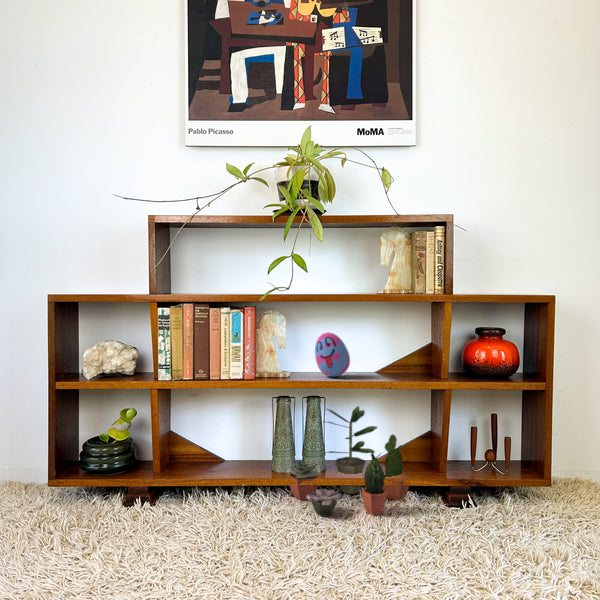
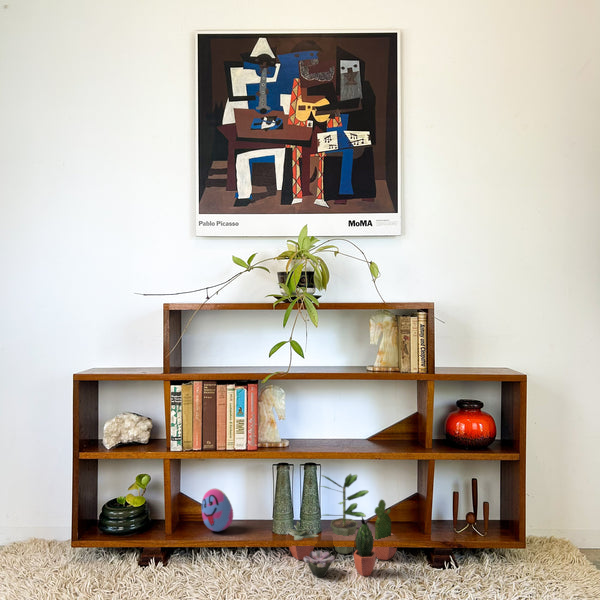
decorative egg: present [315,333,350,377] -> present [202,489,233,531]

